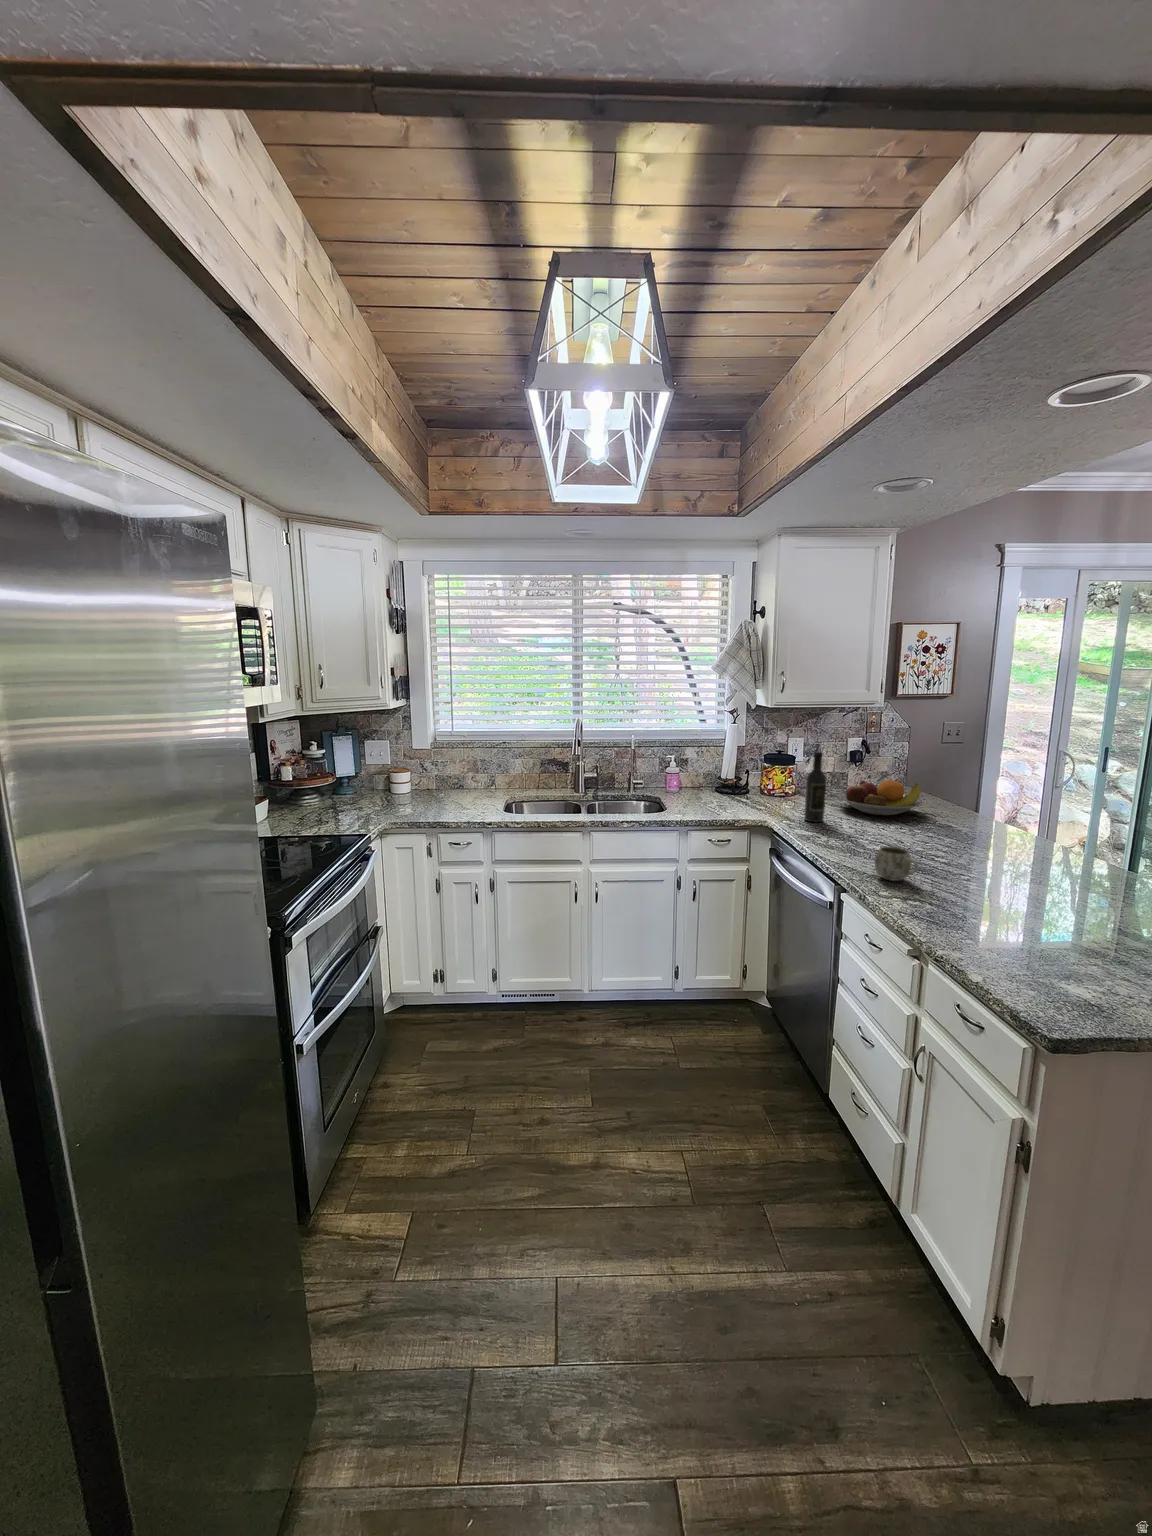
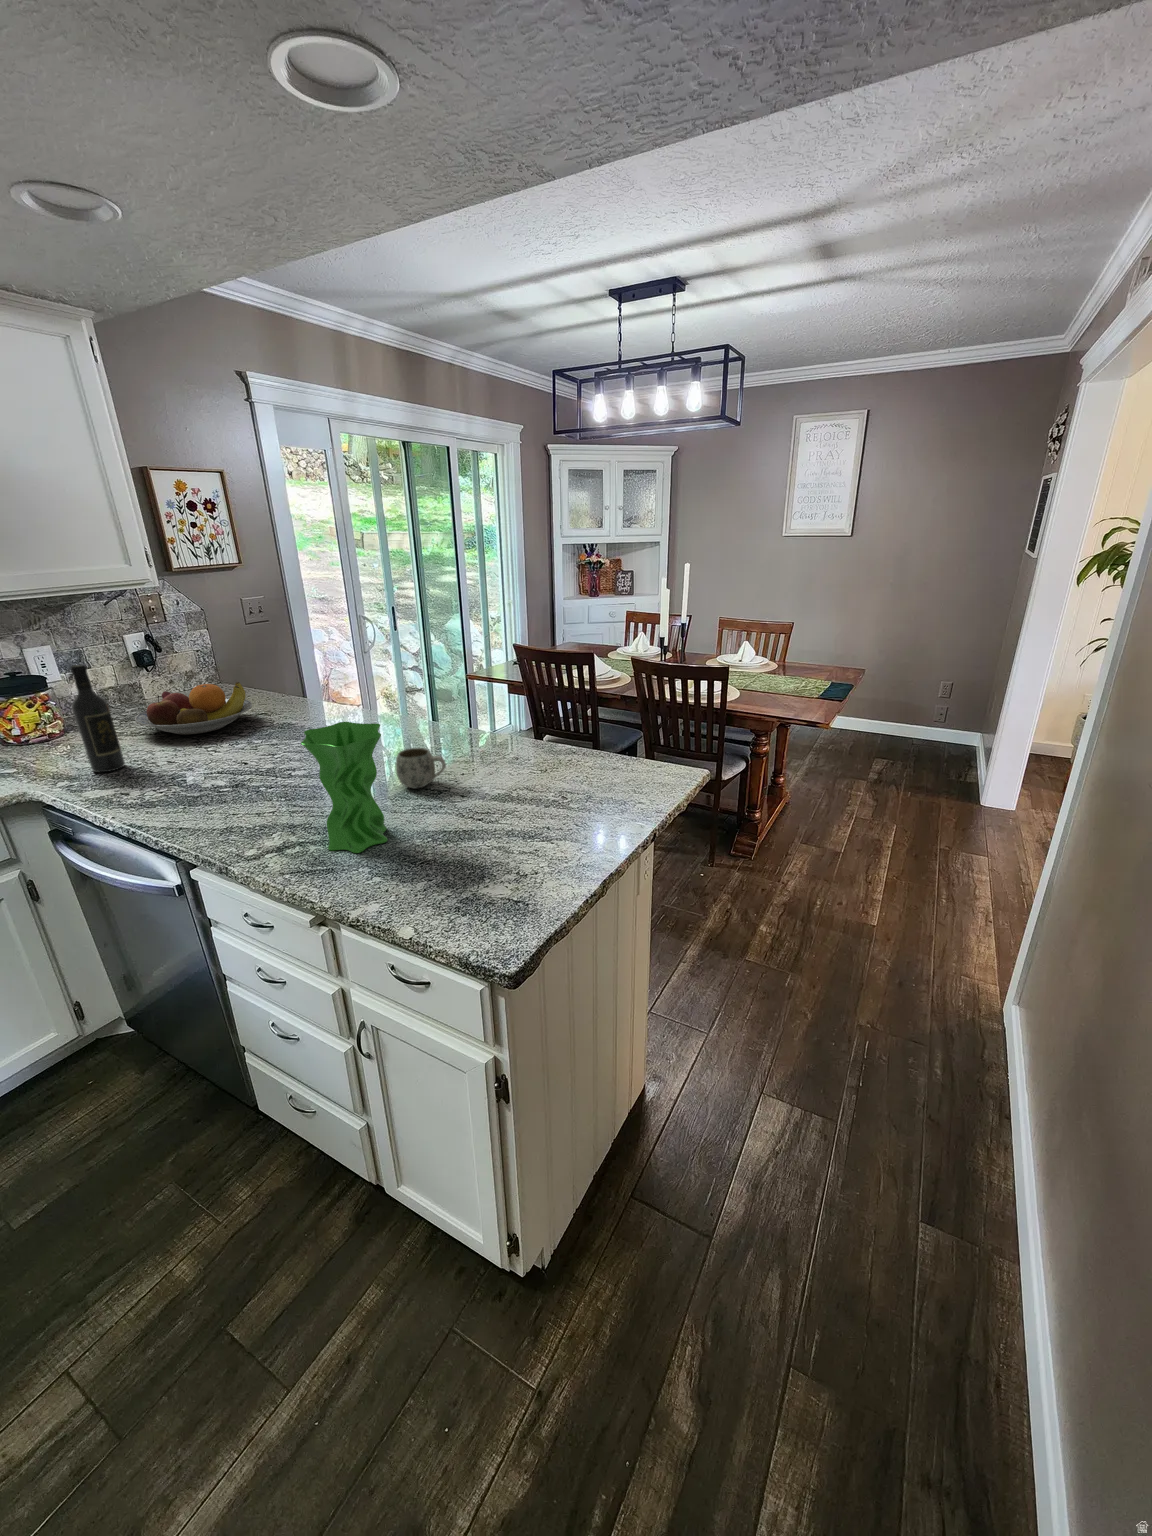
vase: none [940,819,1016,924] -> present [301,722,388,853]
mug: present [875,847,918,881] -> present [396,748,446,788]

